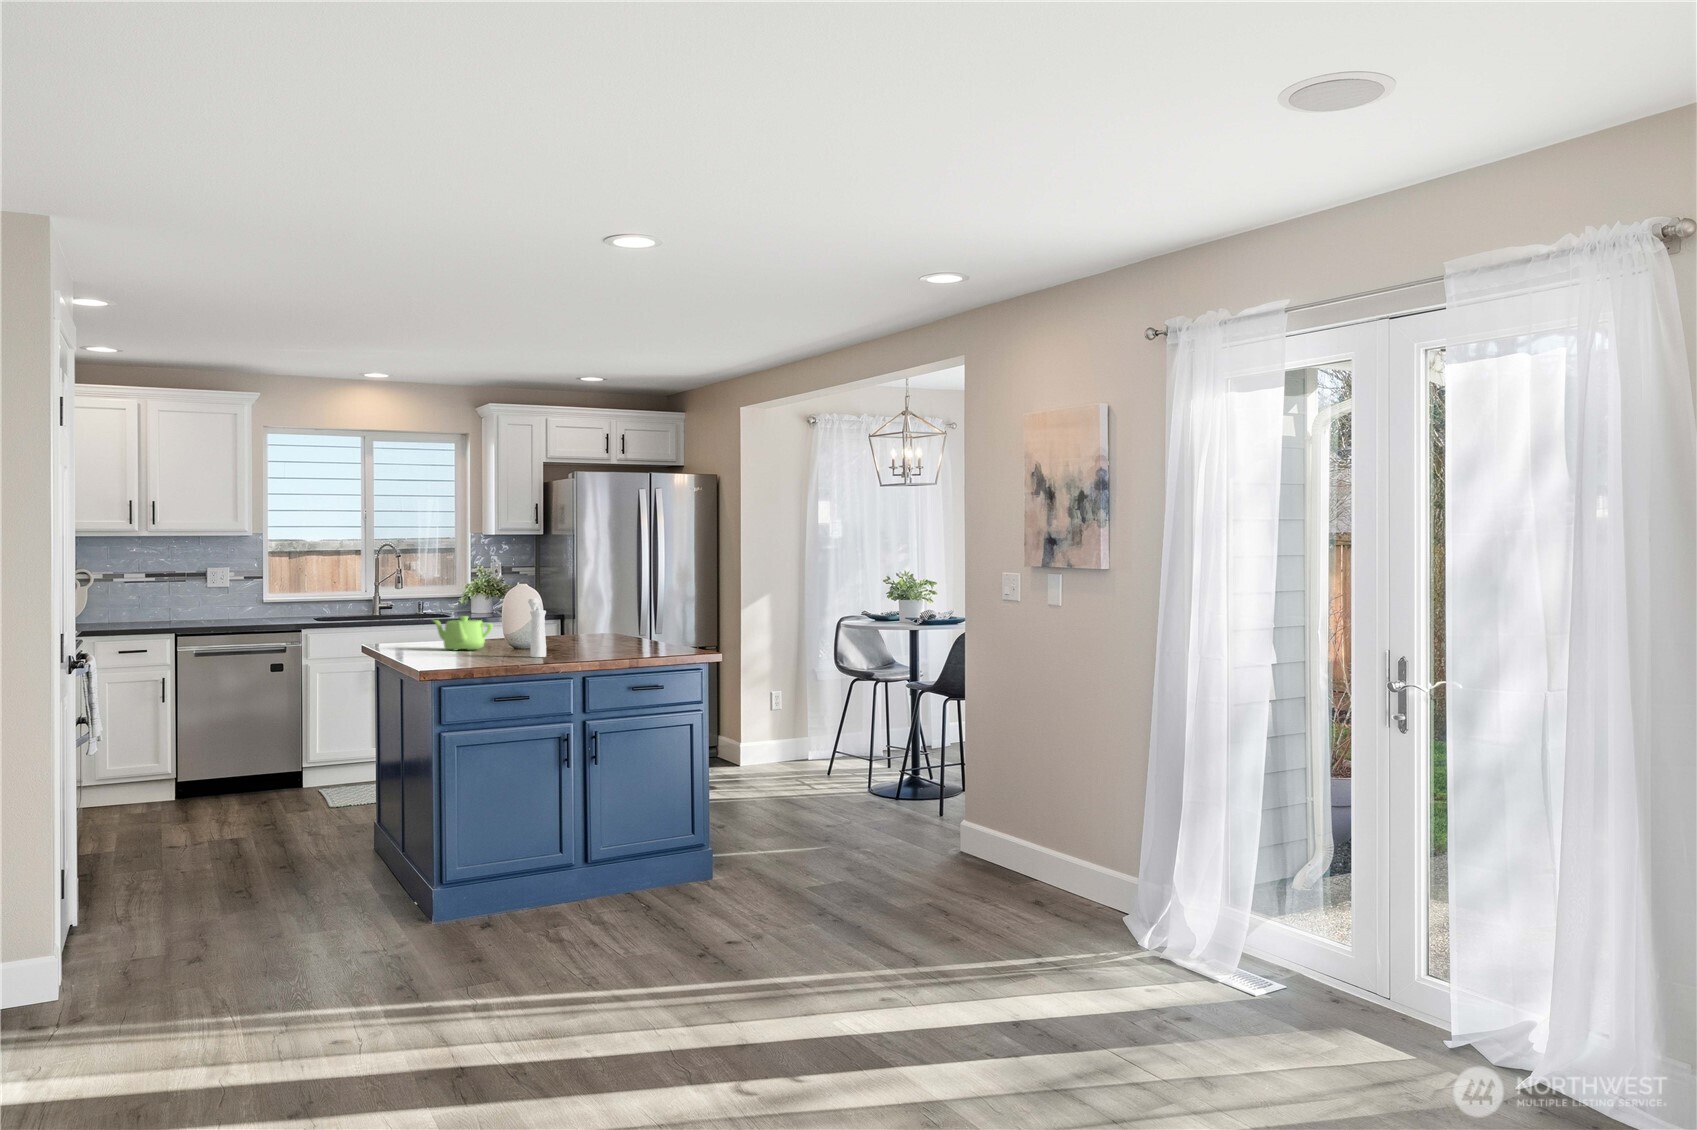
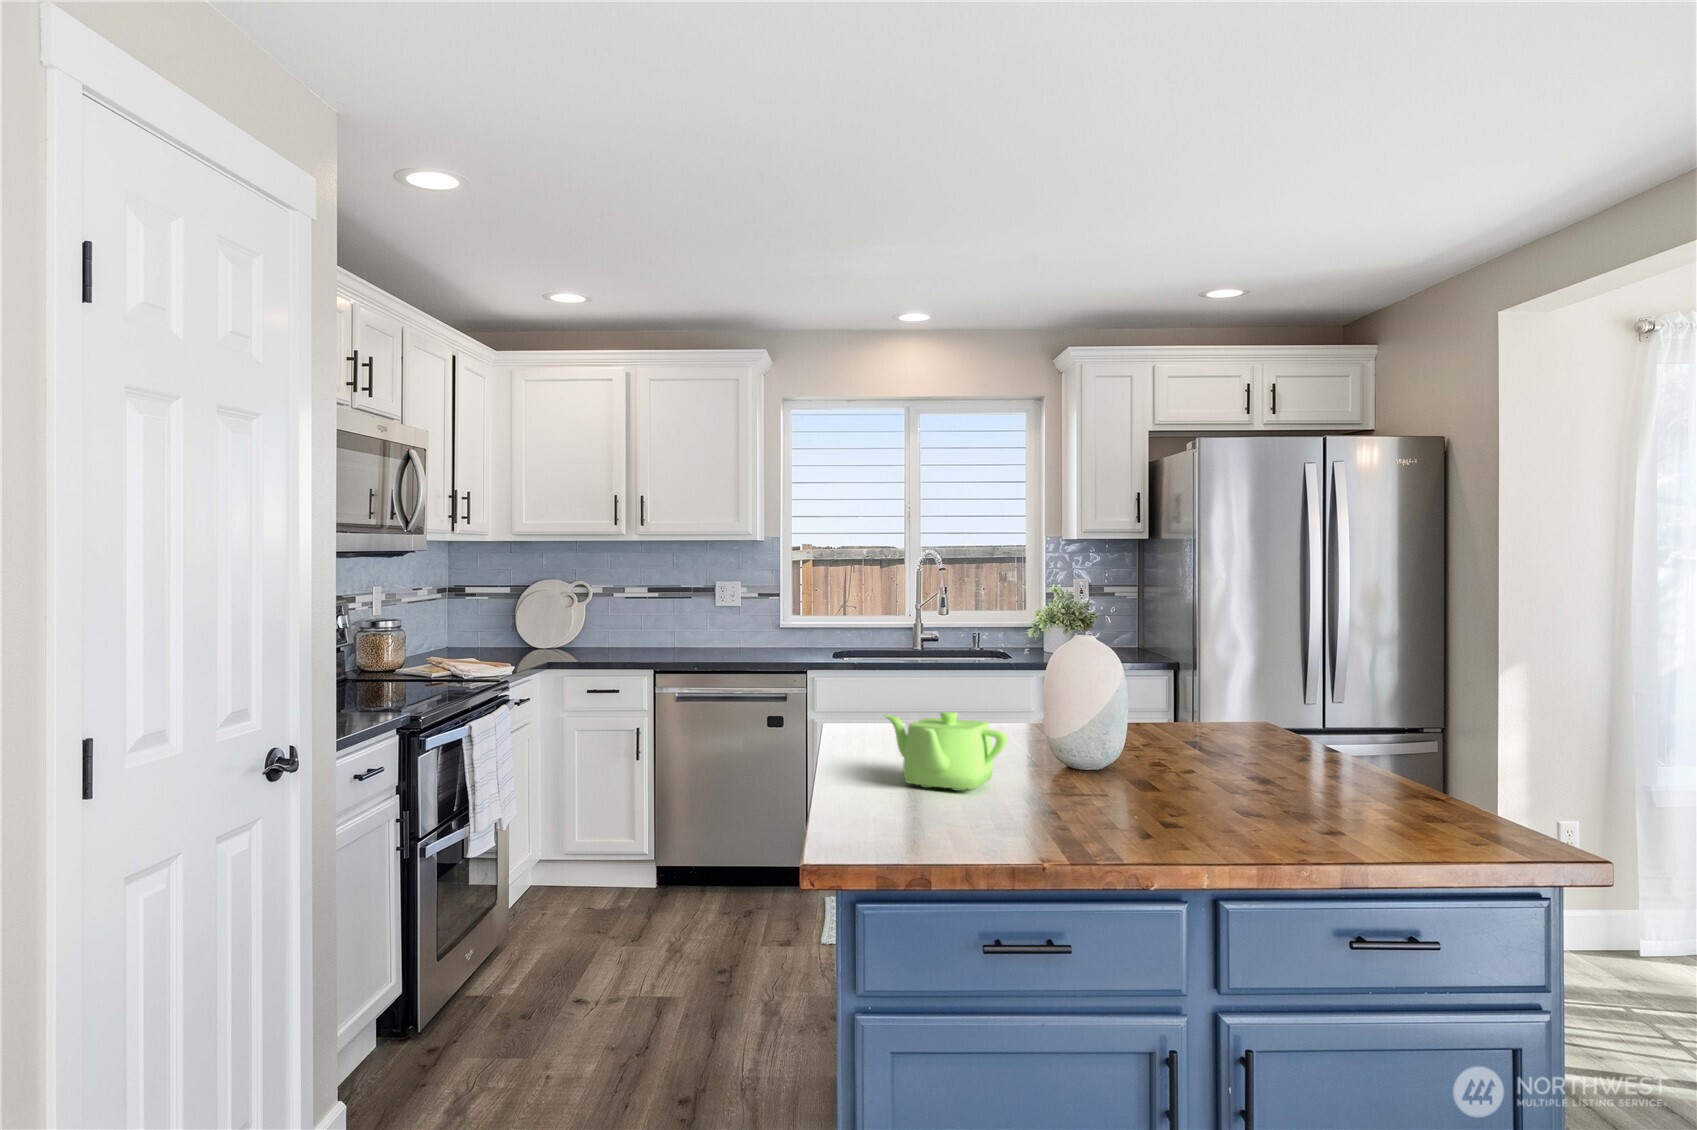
pepper mill: present [528,599,546,657] -> none [1075,693,1117,855]

